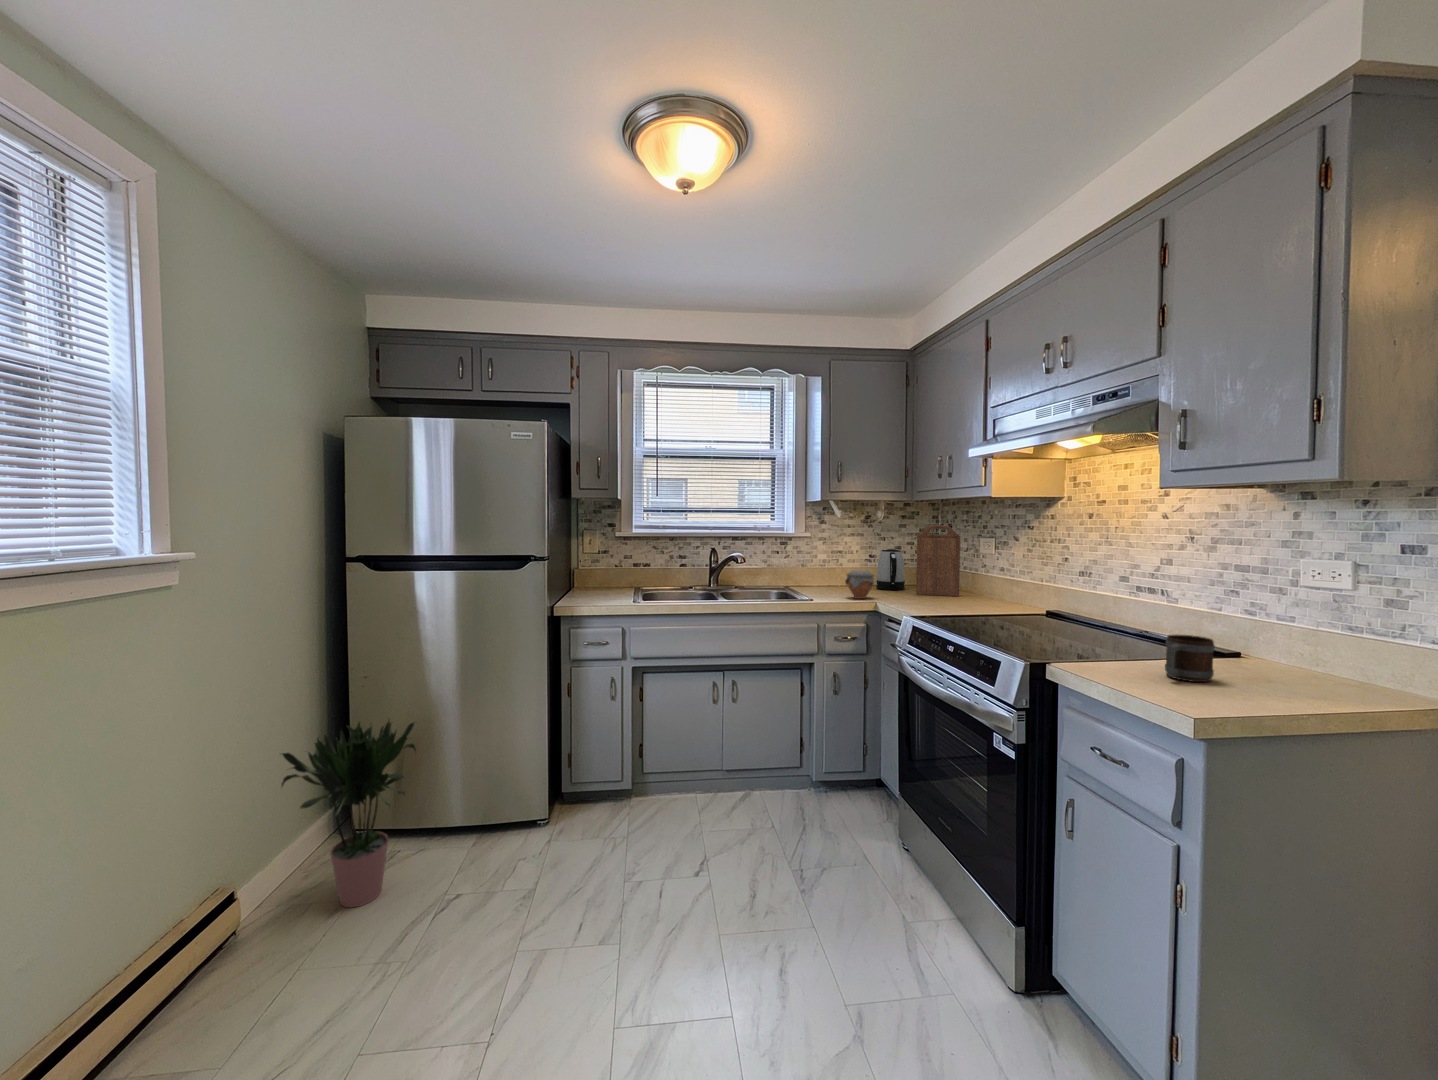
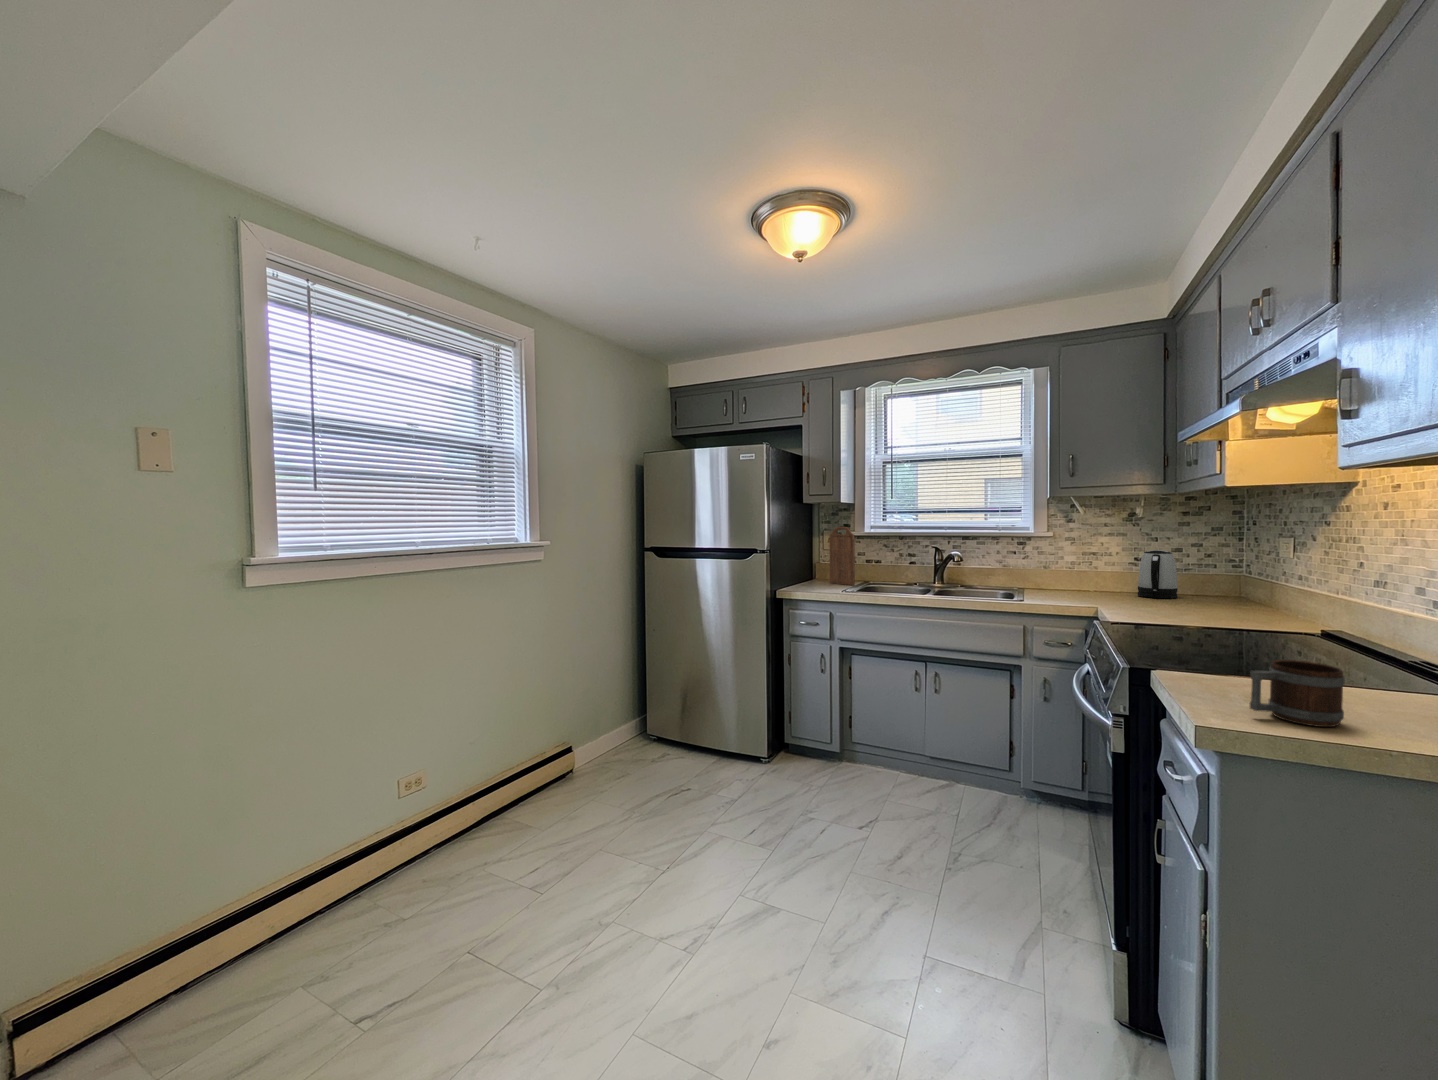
cutting board: present [916,525,960,596] -> present [830,527,855,586]
jar: present [845,570,874,599] -> none [1066,572,1105,604]
potted plant: present [281,719,416,907] -> none [586,651,675,780]

